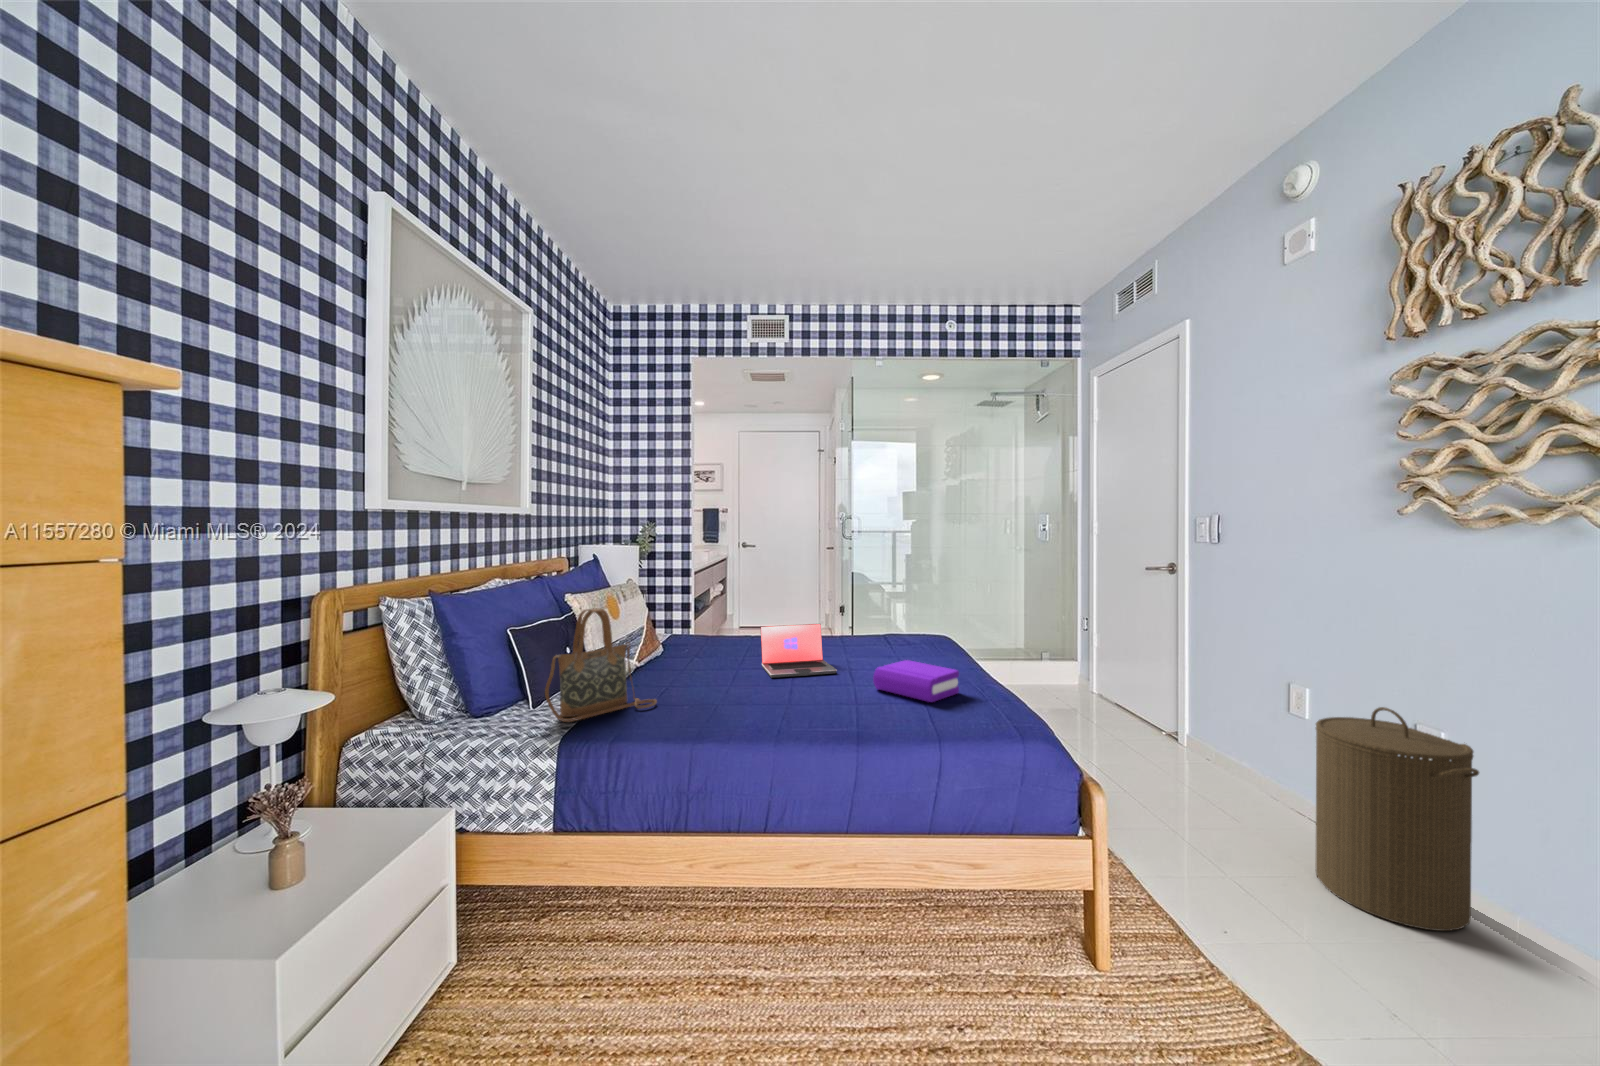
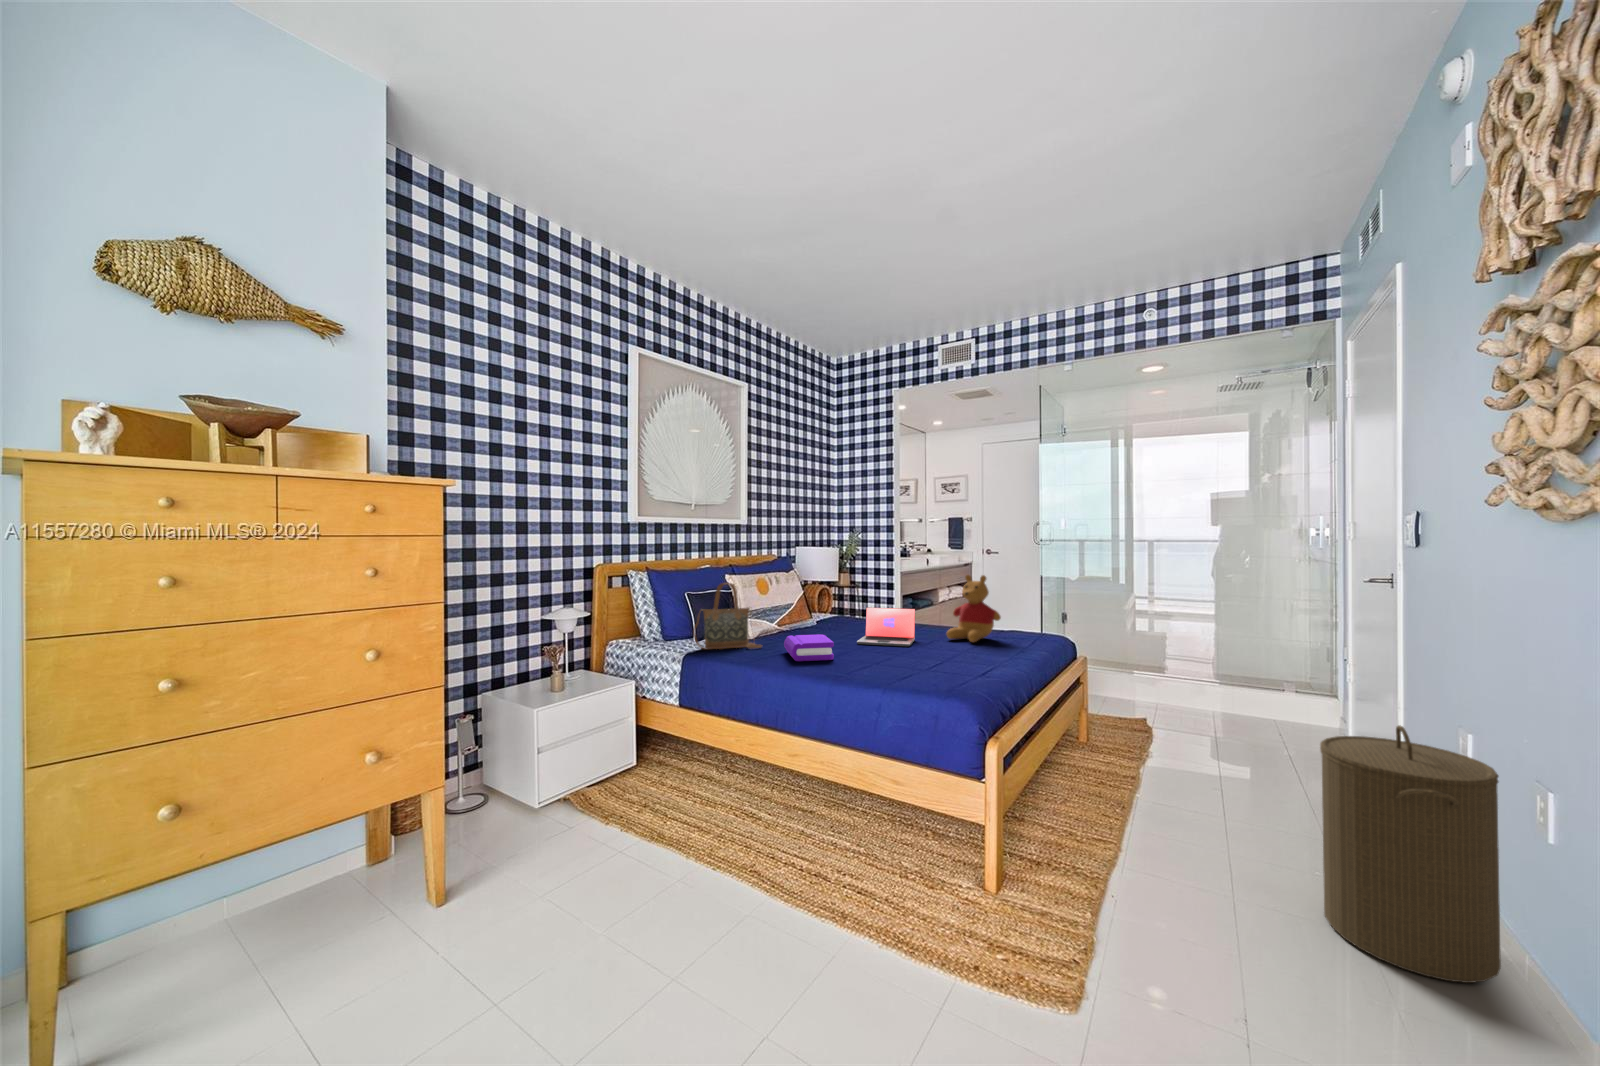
stuffed bear: none [847,579,908,658] -> present [947,575,1001,642]
book: present [873,660,959,702] -> present [784,634,834,661]

